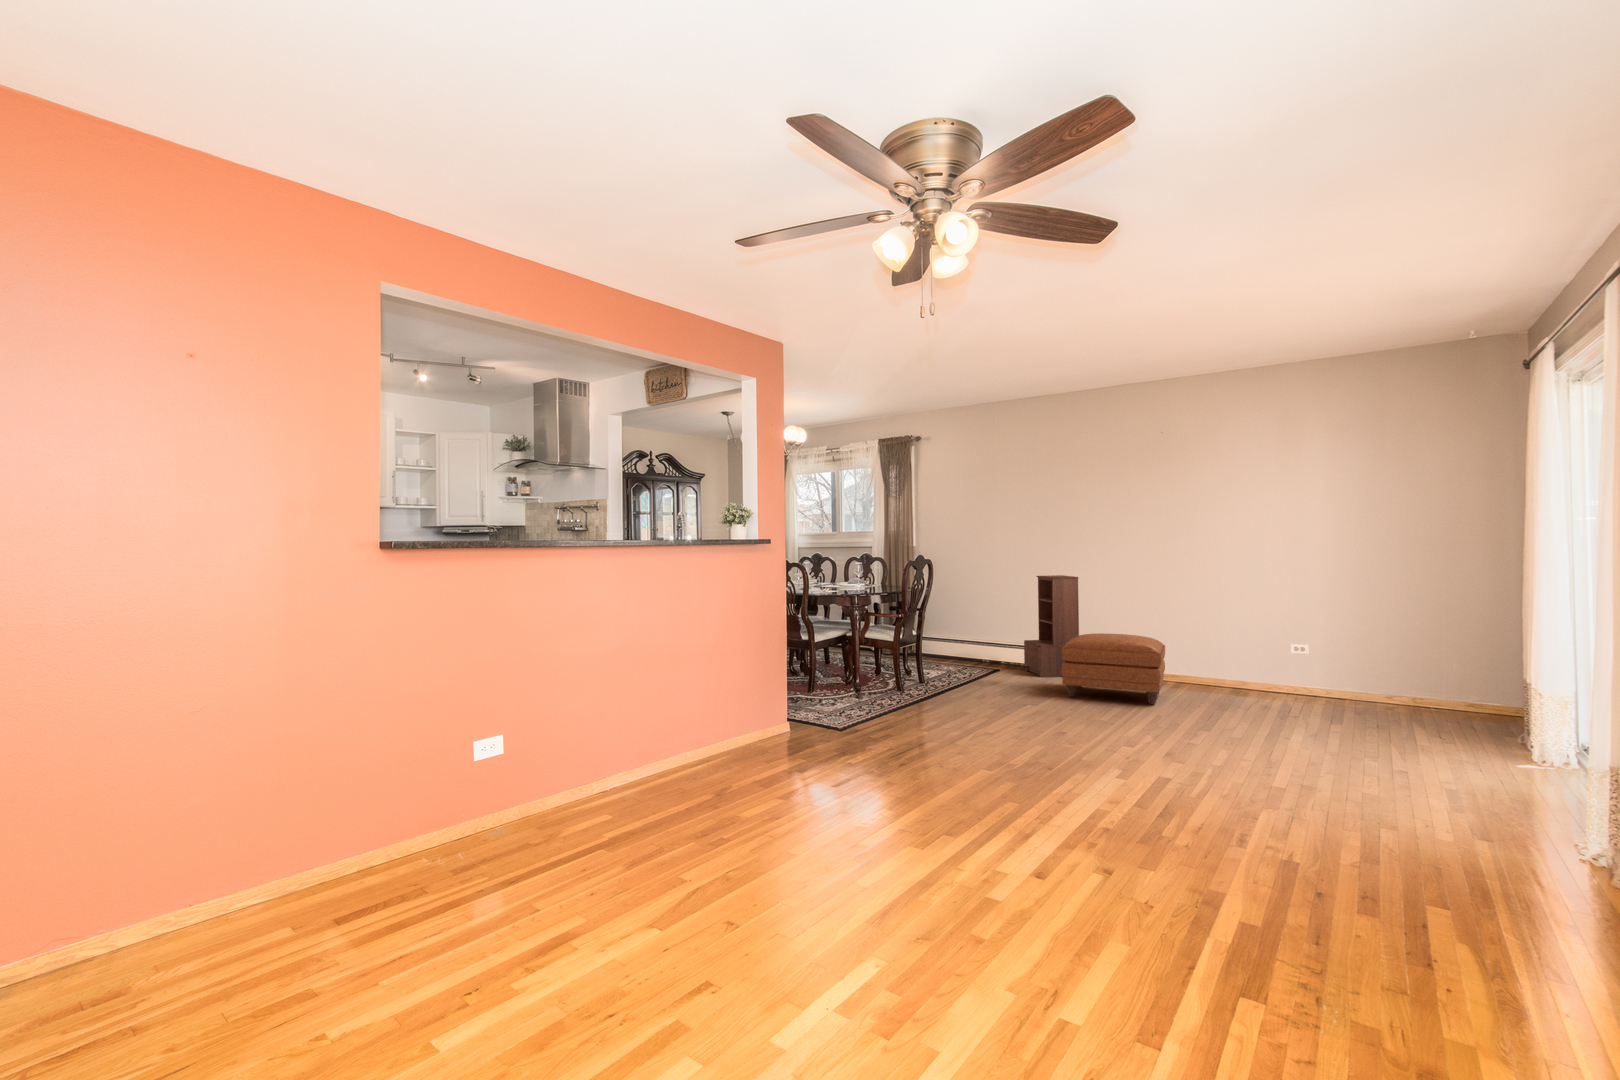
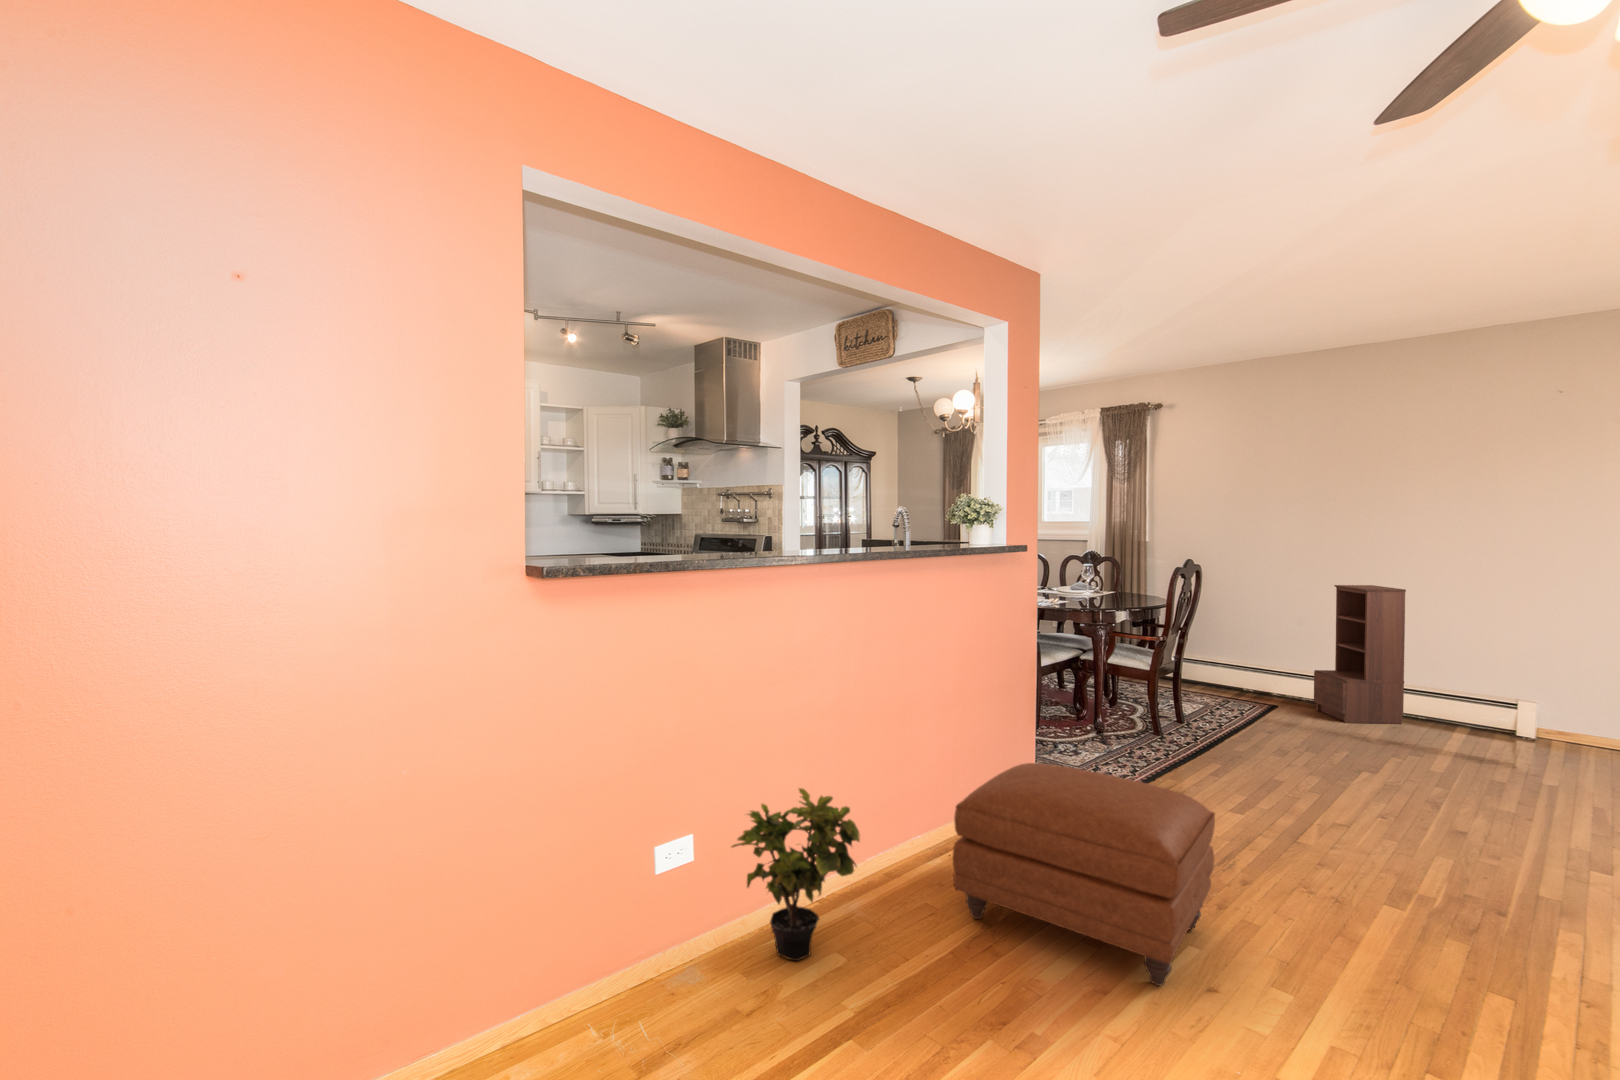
ottoman: present [1062,633,1165,704] -> present [953,763,1215,986]
potted plant: none [525,705,620,823] -> present [732,788,860,961]

